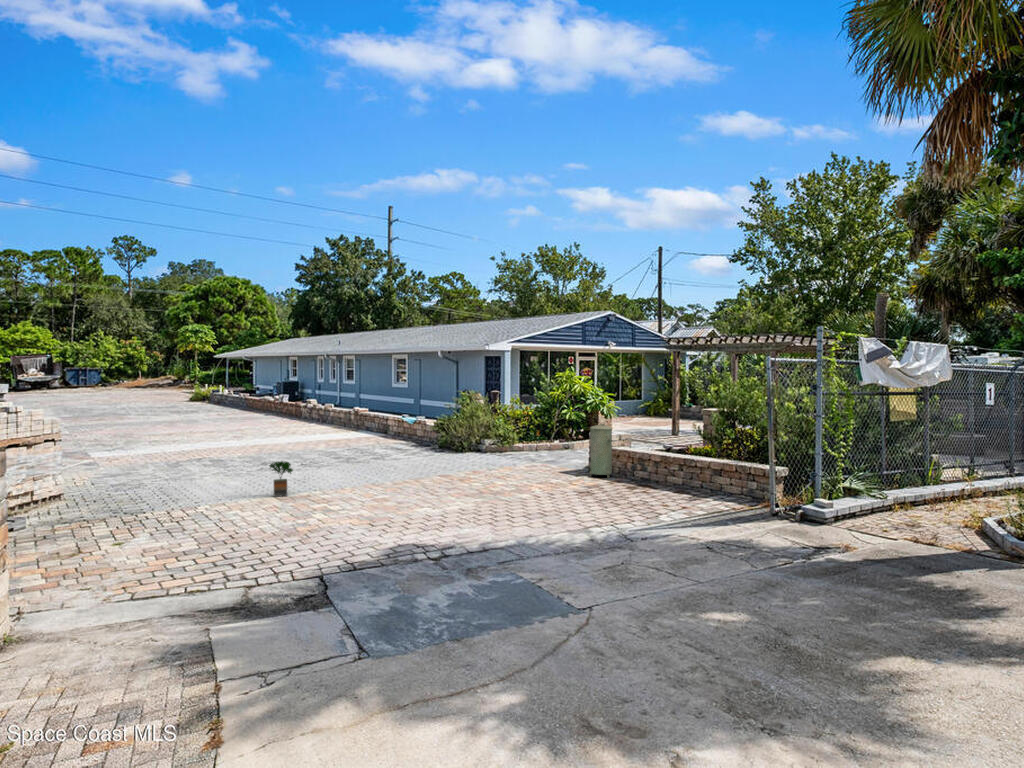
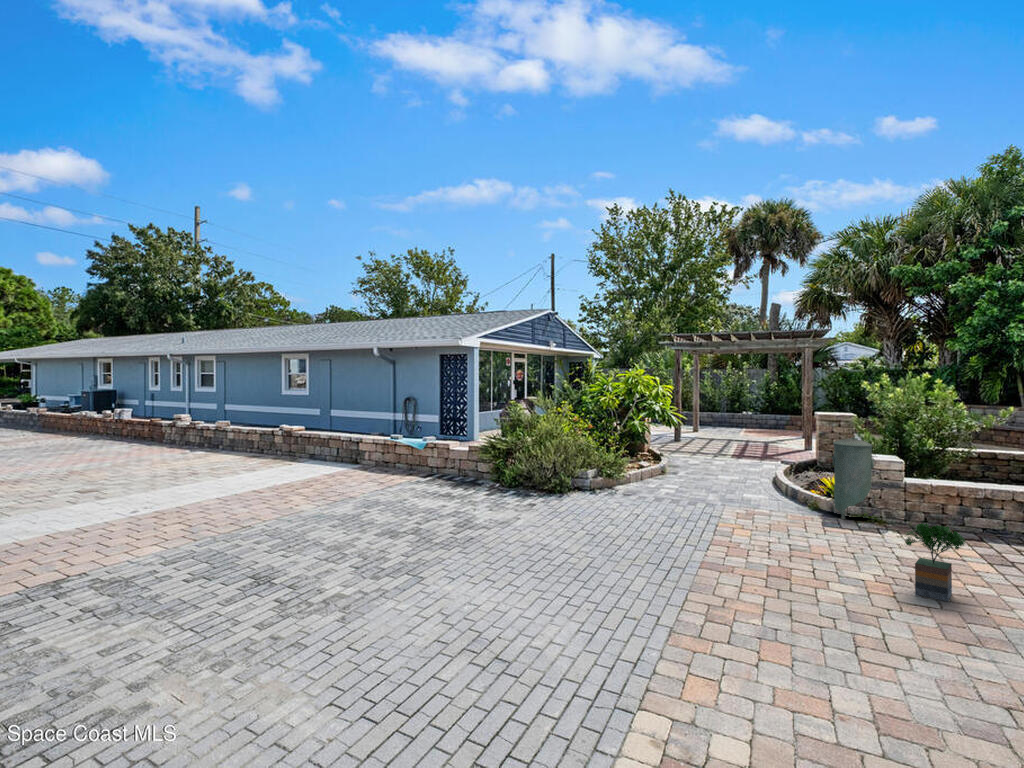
potted tree: present [270,461,293,497] -> present [905,523,965,601]

